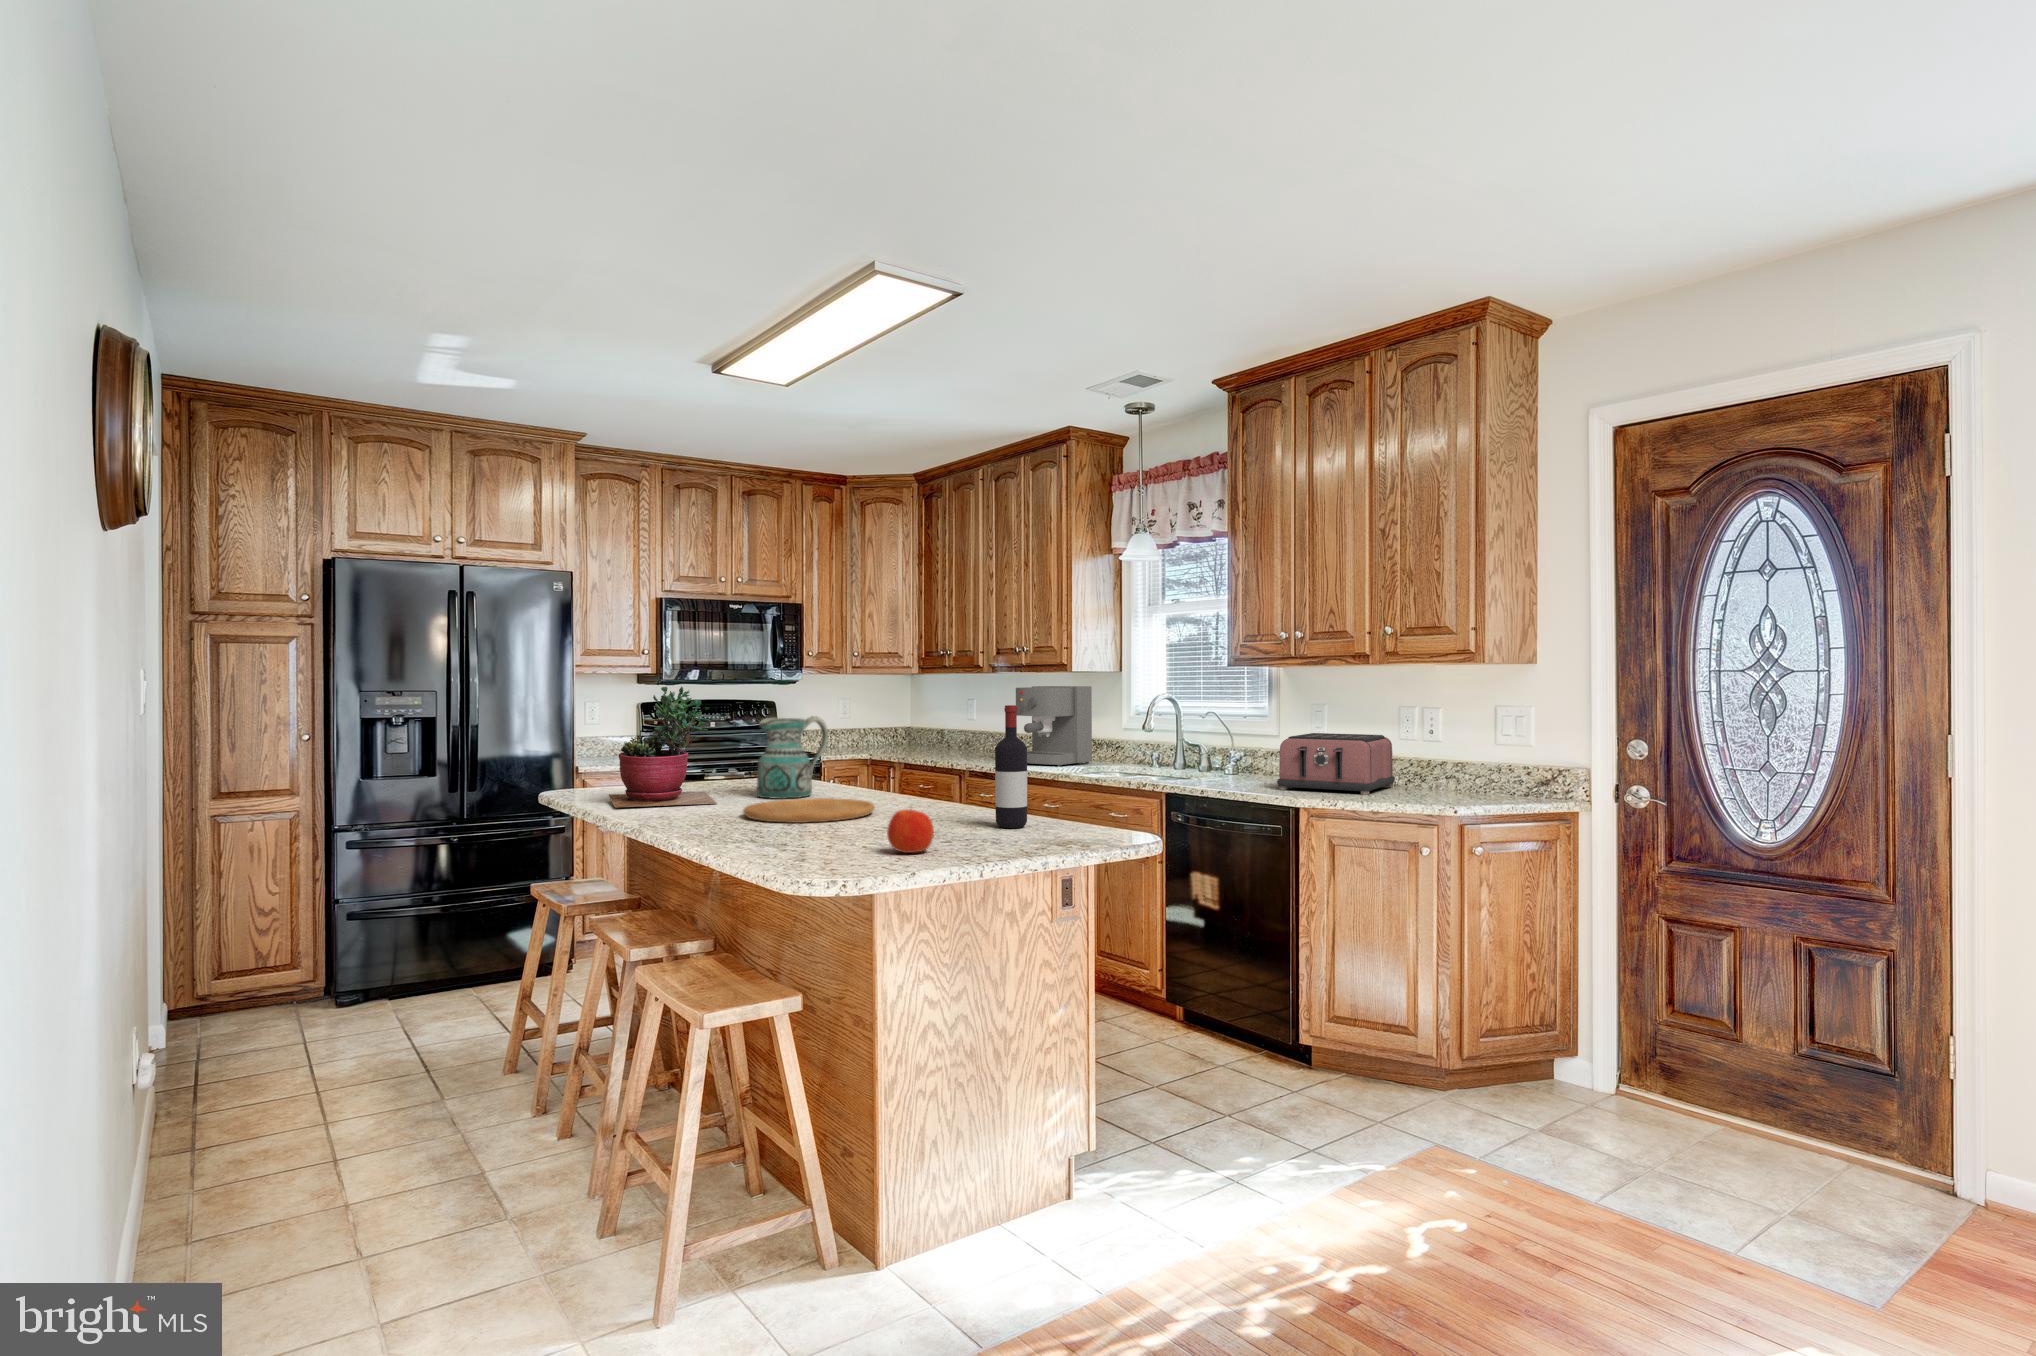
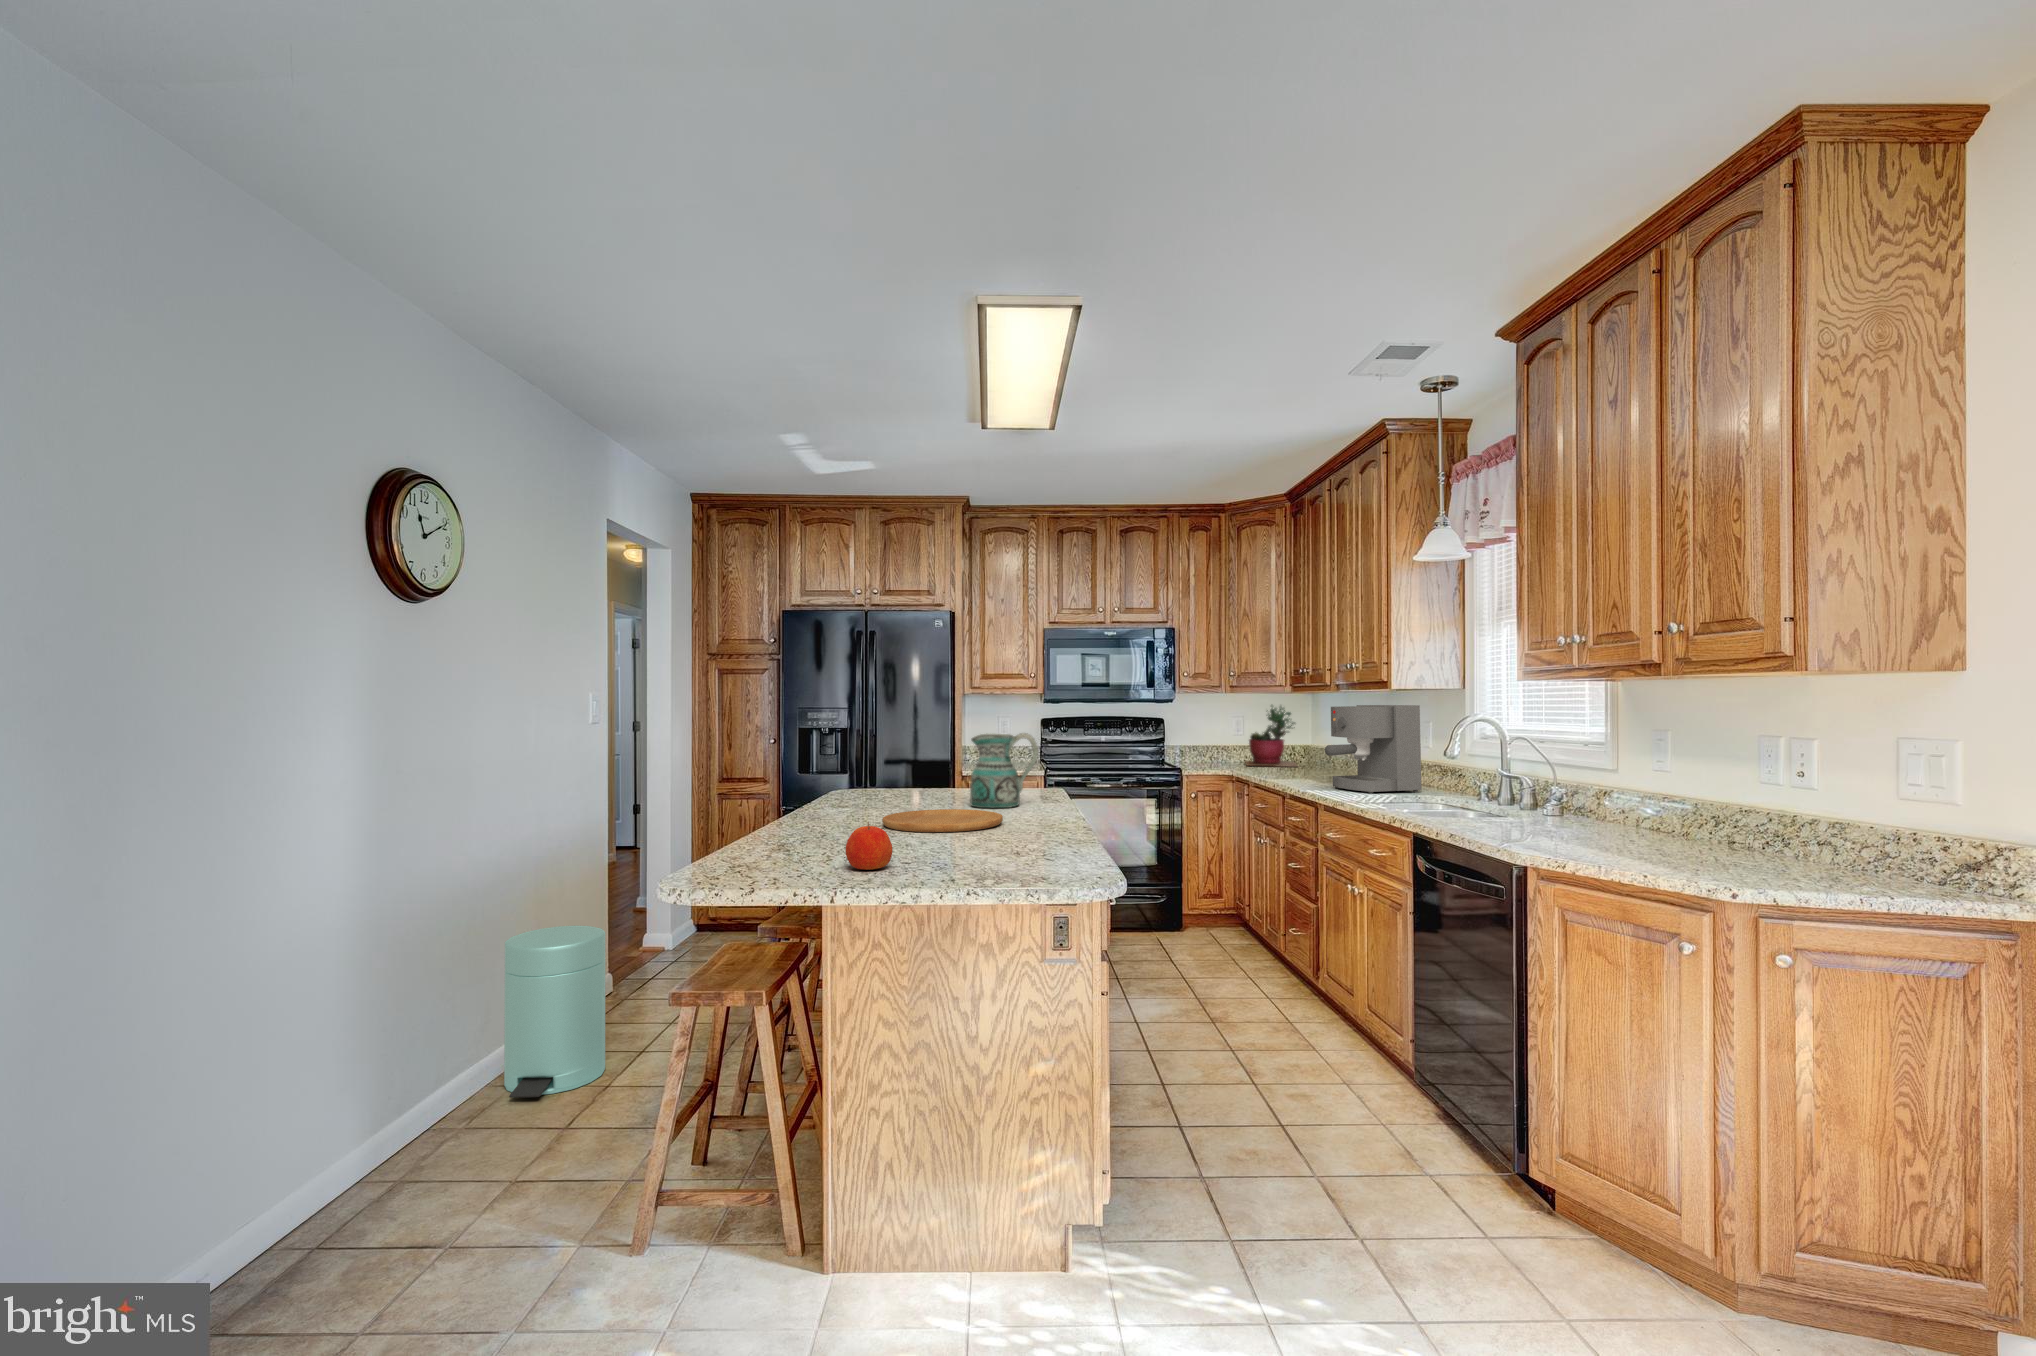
succulent plant: present [609,686,717,808] -> present [1245,706,1297,767]
wine bottle: present [995,705,1027,828] -> none [1033,725,1067,855]
toaster: present [1277,733,1395,795] -> none [1532,768,1739,857]
trash can: none [149,1000,313,1255] -> present [504,926,605,1098]

